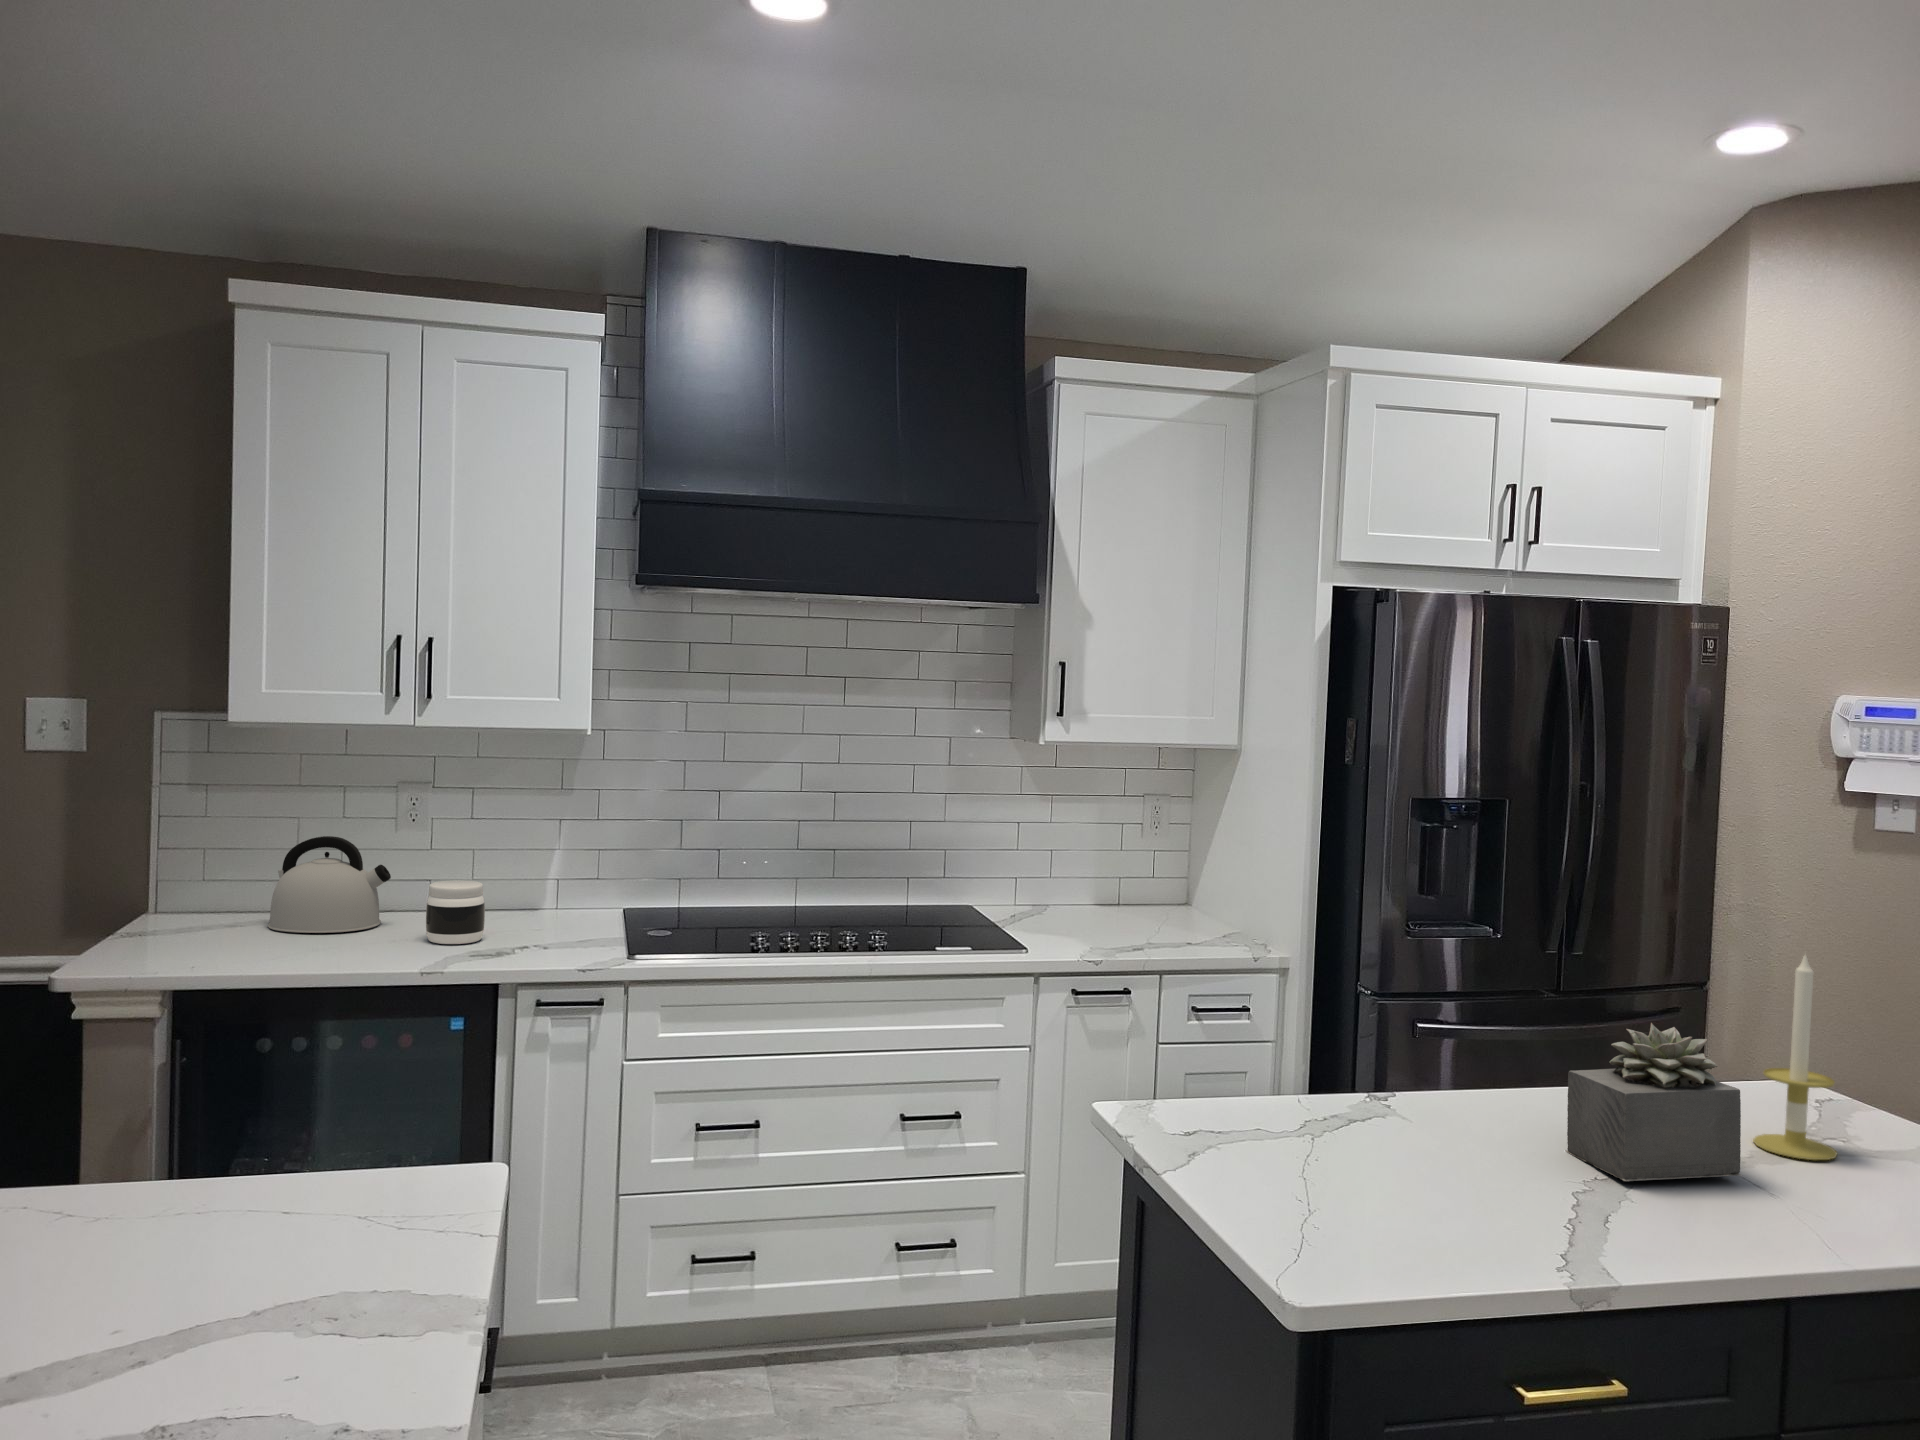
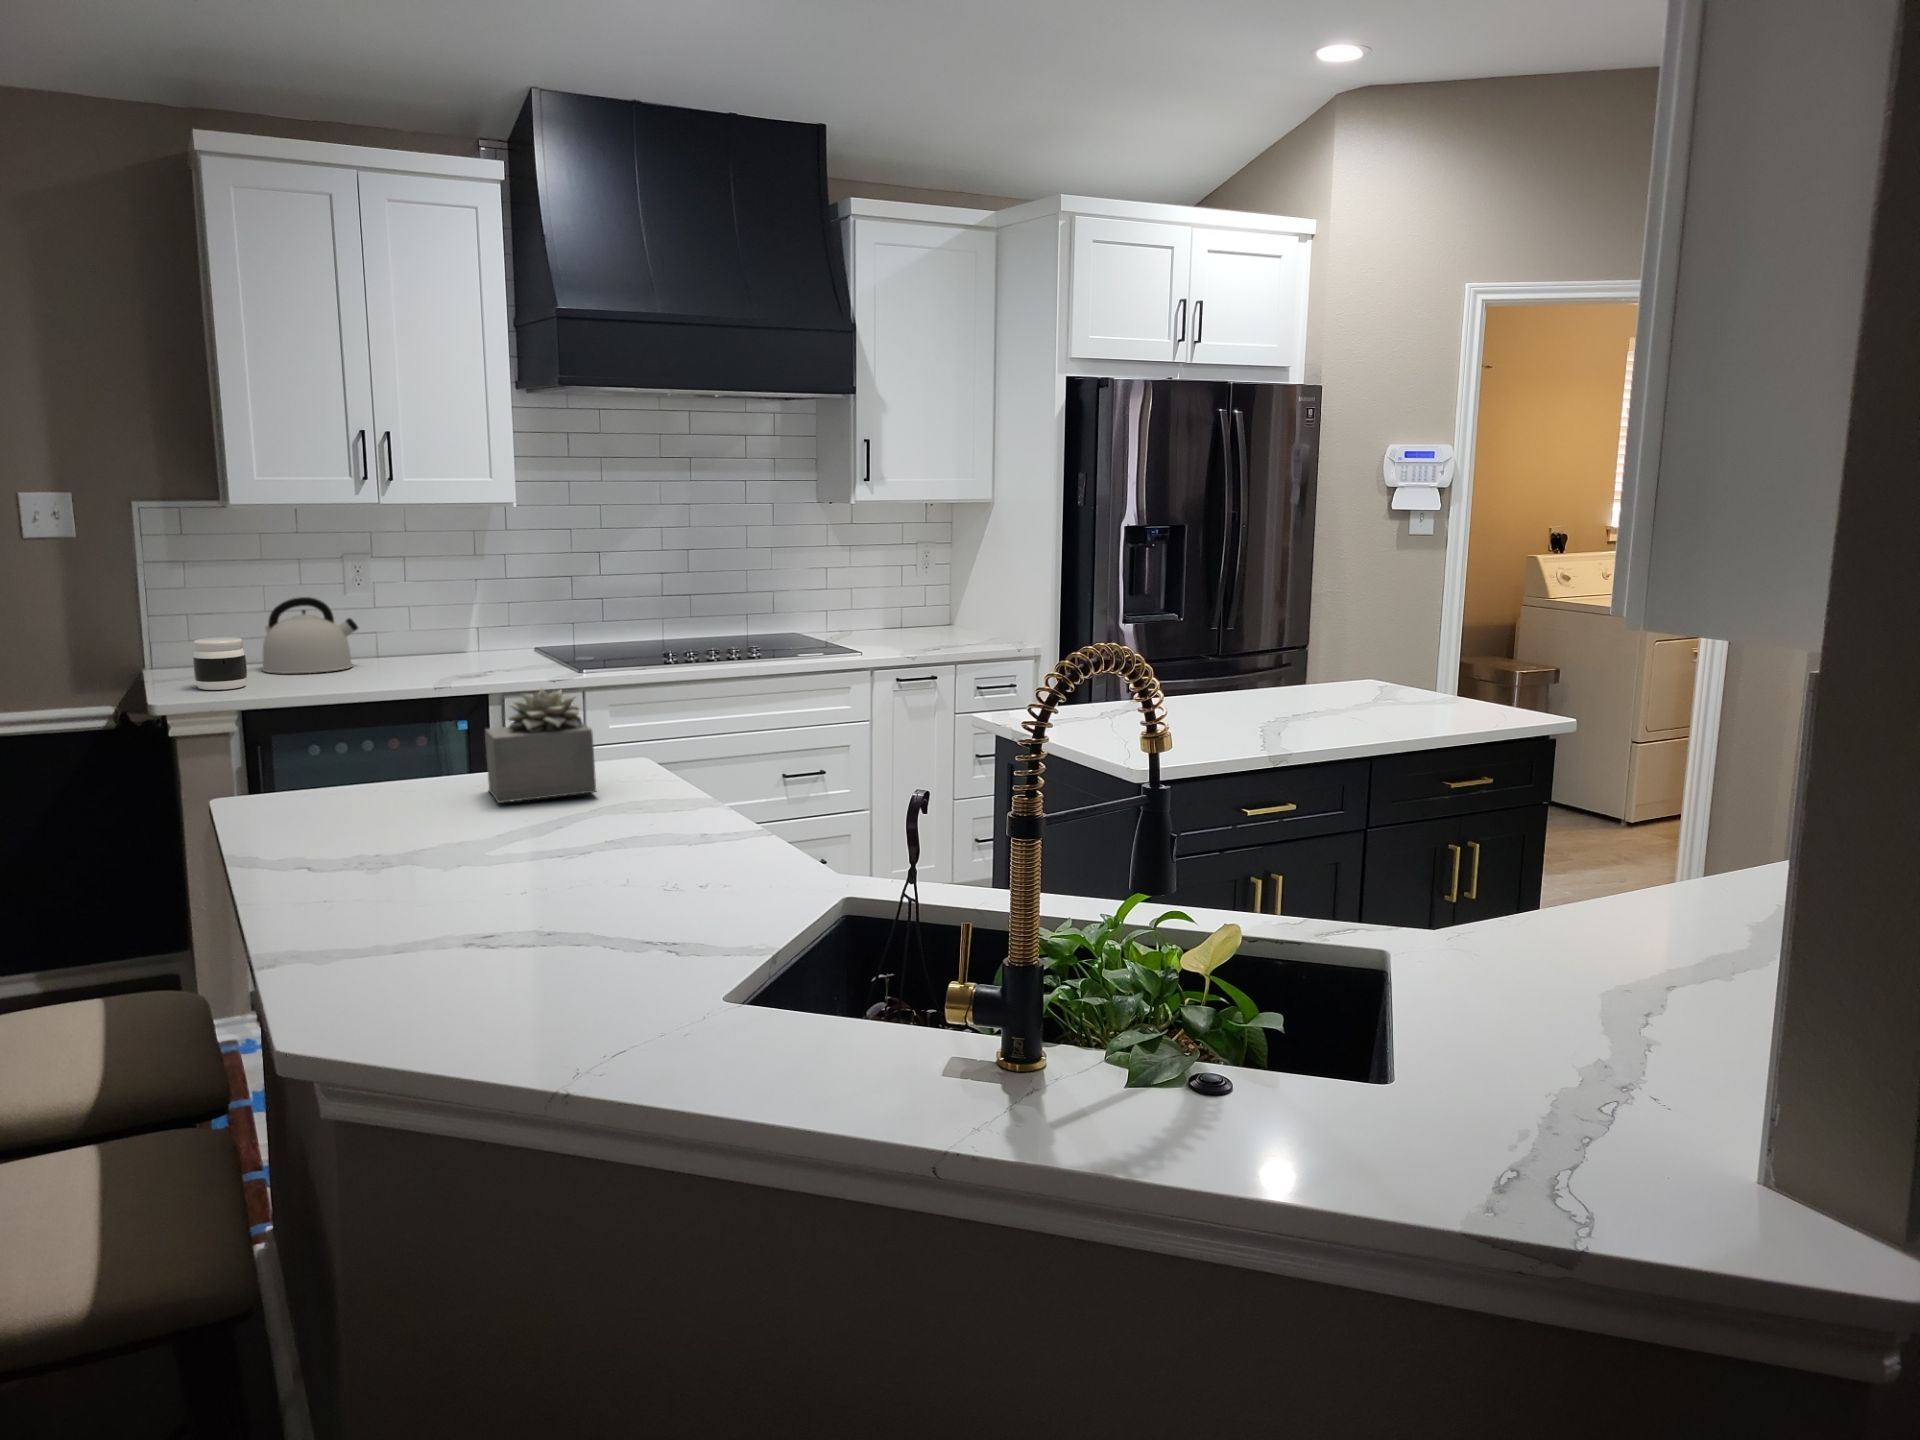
jar: present [426,880,485,944] -> present [193,637,247,690]
candle: present [1753,955,1837,1160] -> none [1348,590,1391,706]
succulent plant: present [1566,1023,1742,1181] -> present [485,689,596,803]

